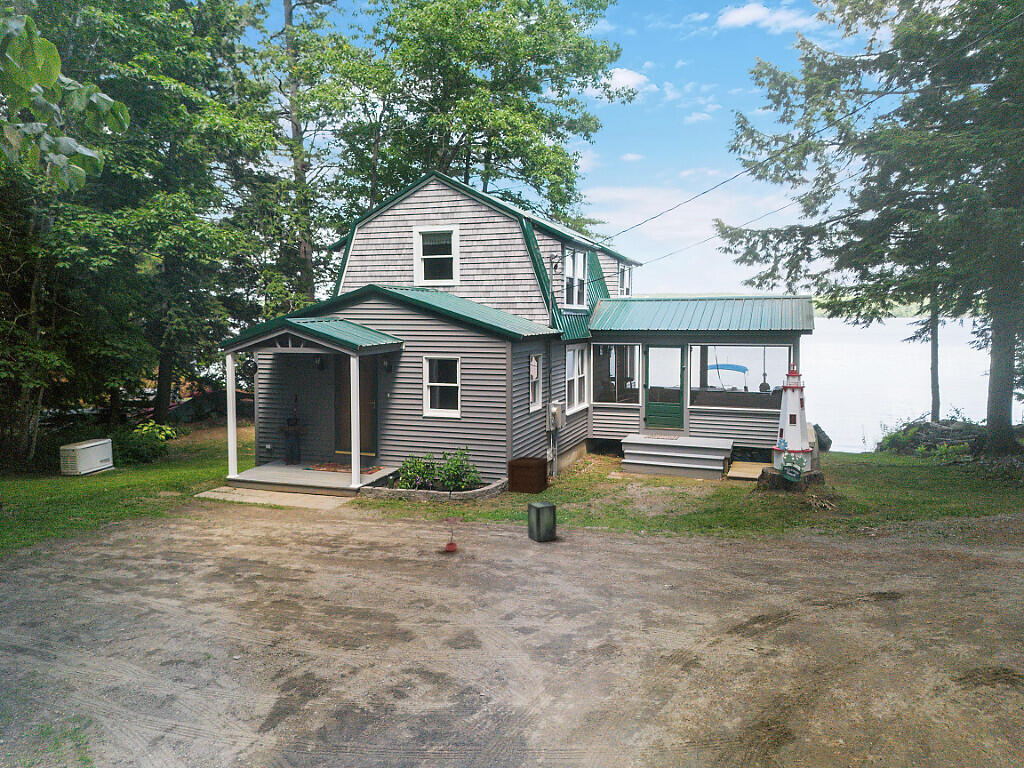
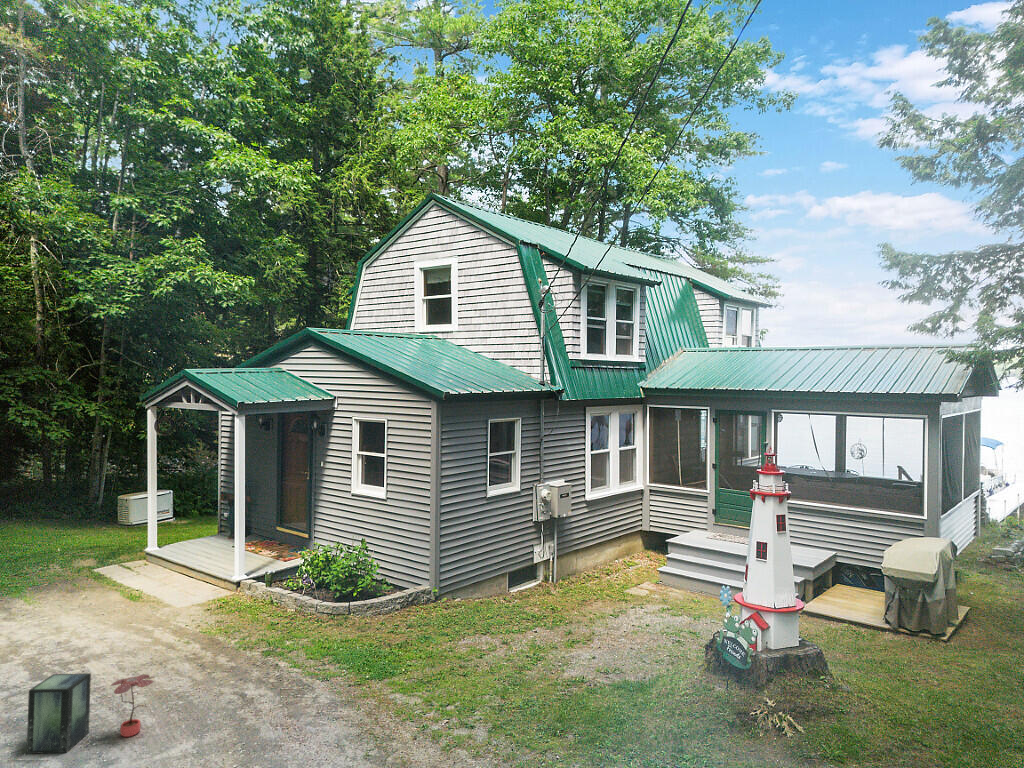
wooden crate: present [507,456,548,494] -> none [423,560,485,622]
storage box: present [528,501,556,542] -> present [27,673,91,754]

